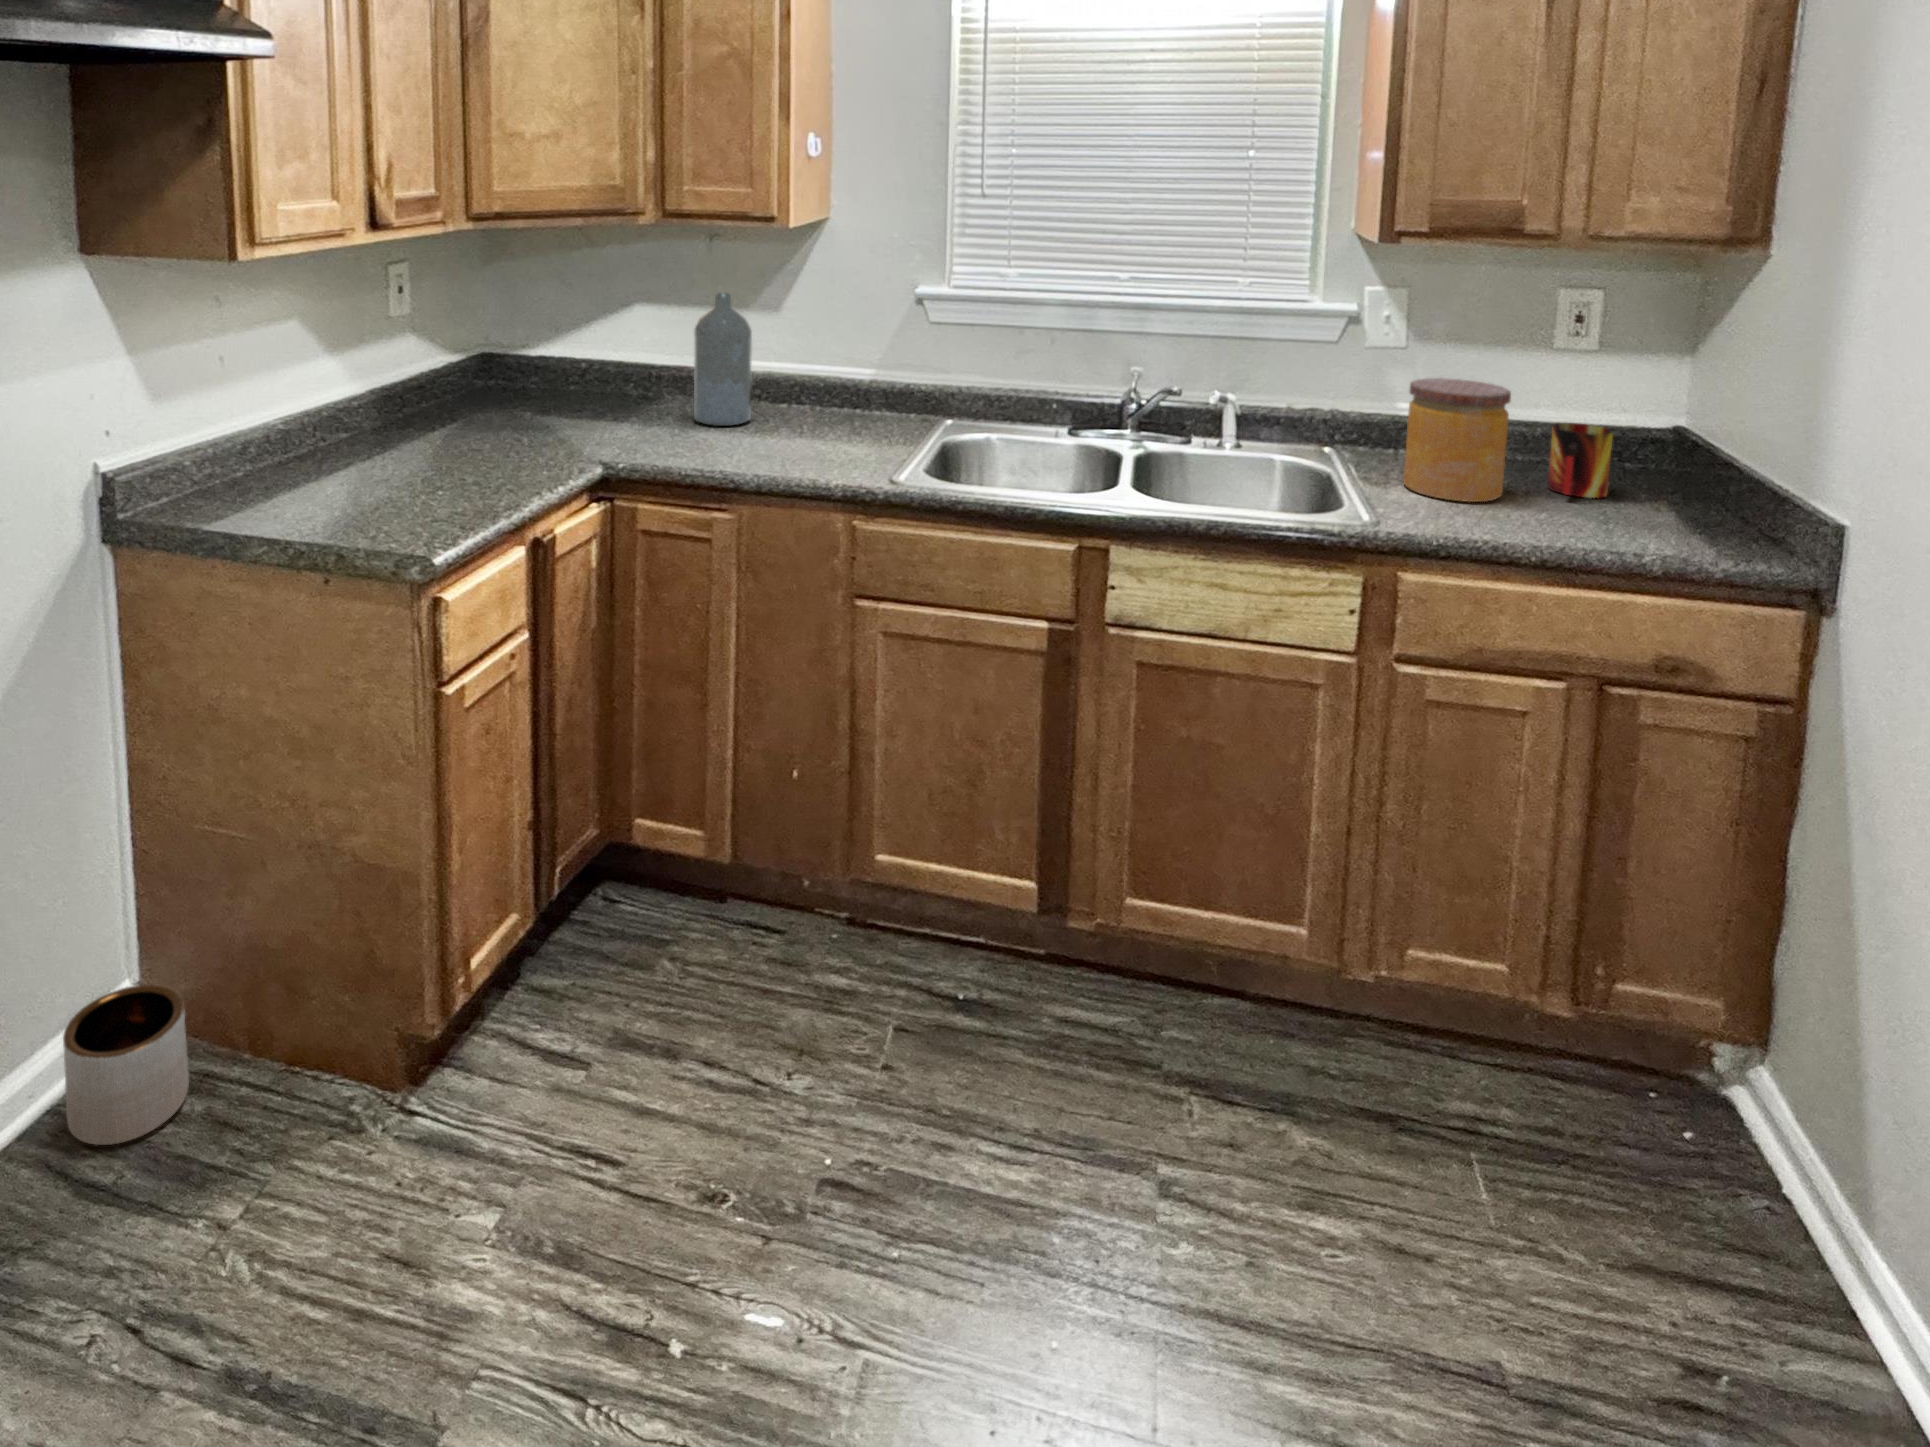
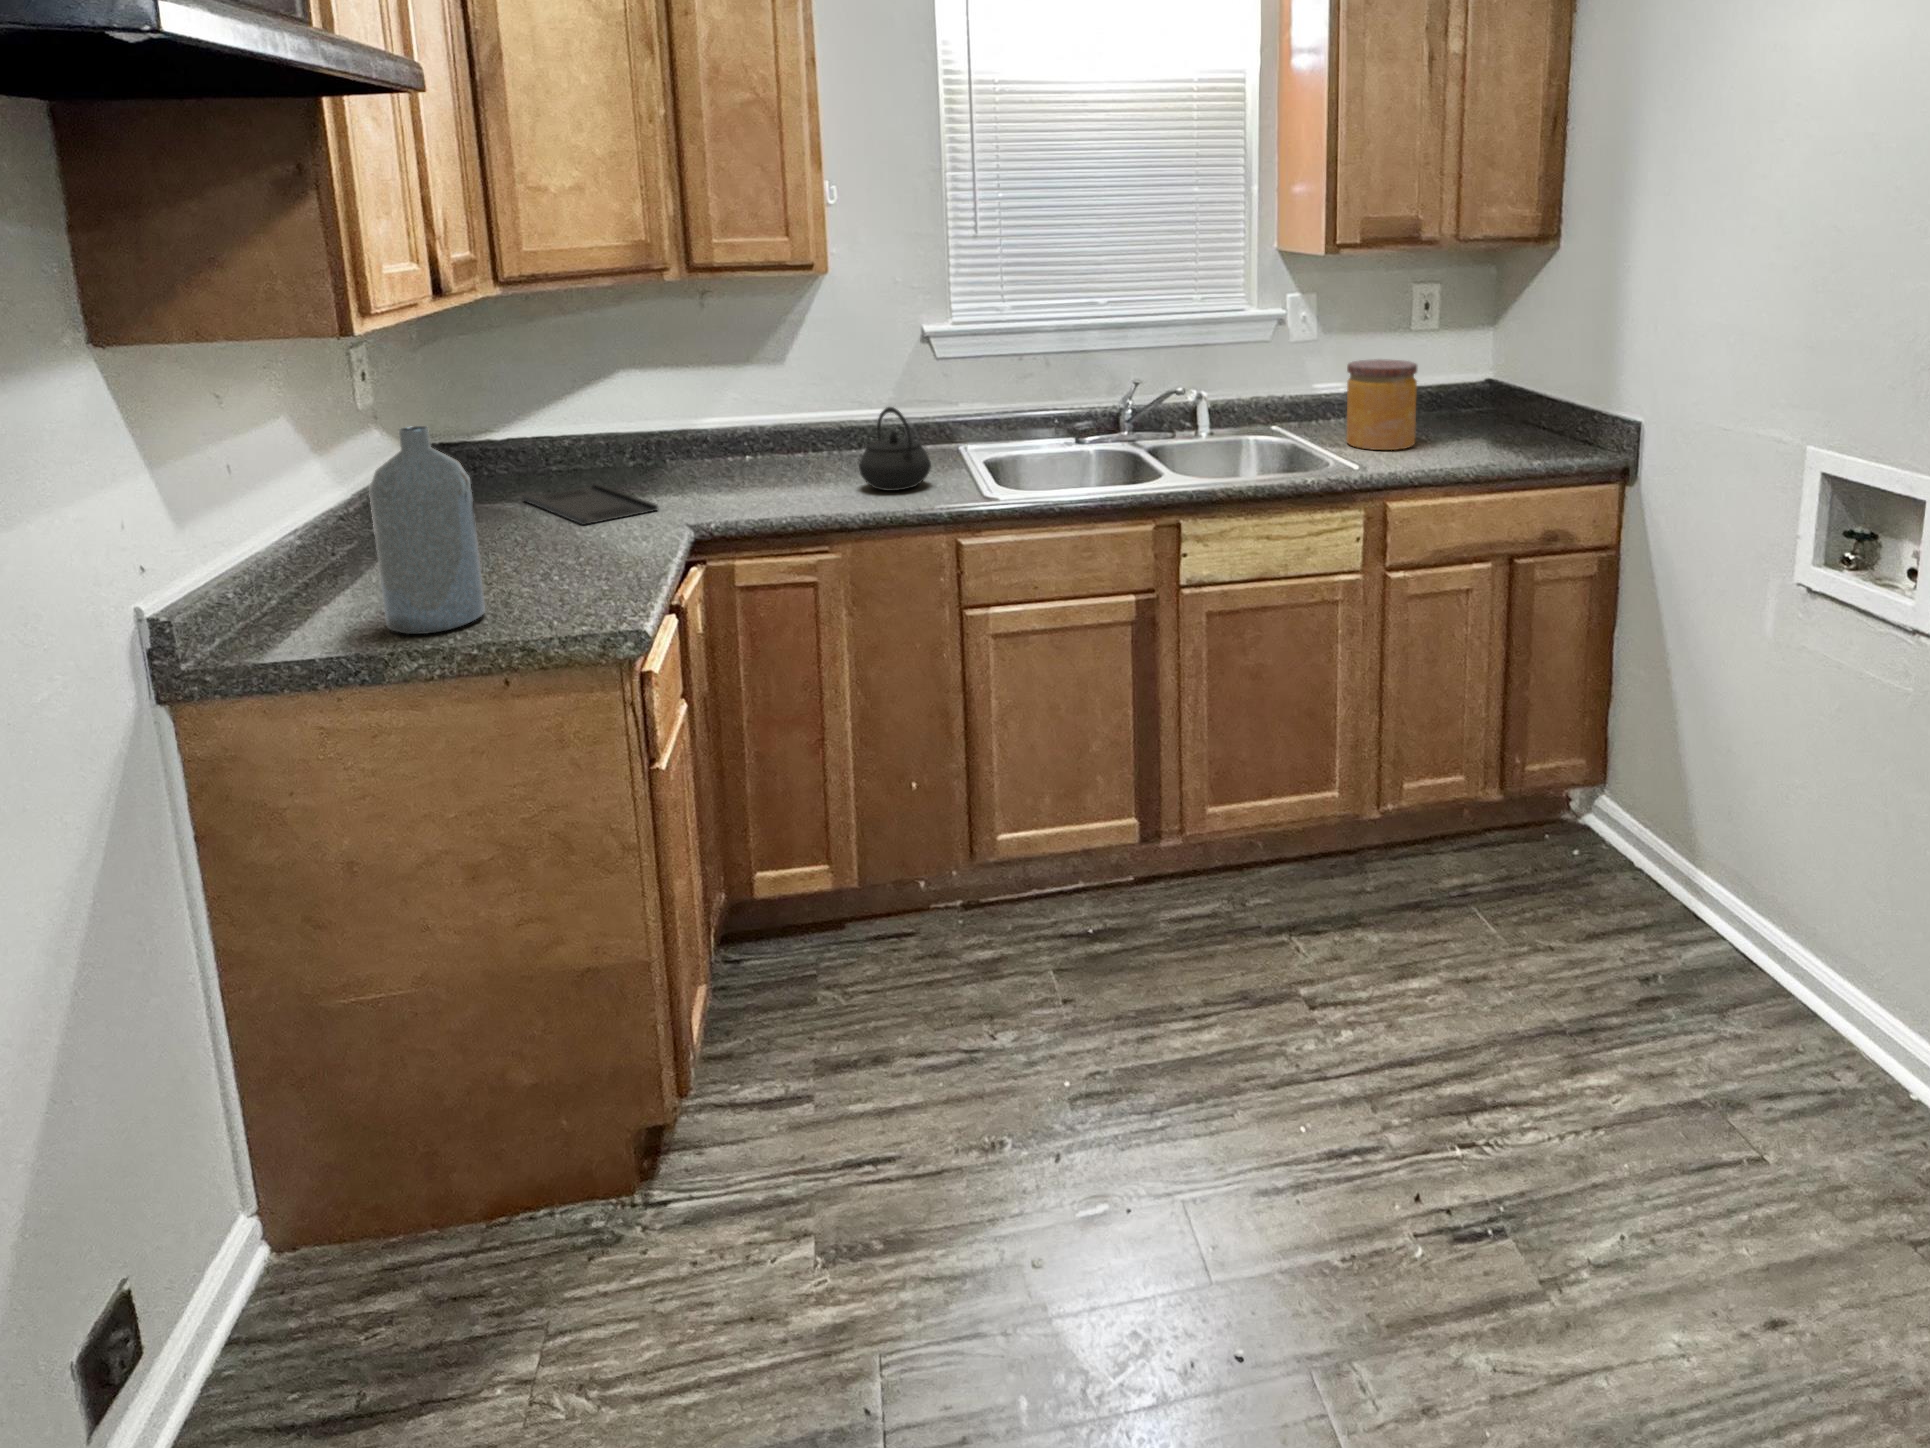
bottle: present [694,293,752,426] -> present [369,426,485,634]
kettle: none [794,368,869,457] -> present [859,407,931,491]
tray: none [517,406,602,446] -> present [522,483,658,525]
mug: present [1548,423,1613,498] -> none [1430,384,1471,437]
planter: present [63,984,189,1145] -> none [227,1190,389,1390]

